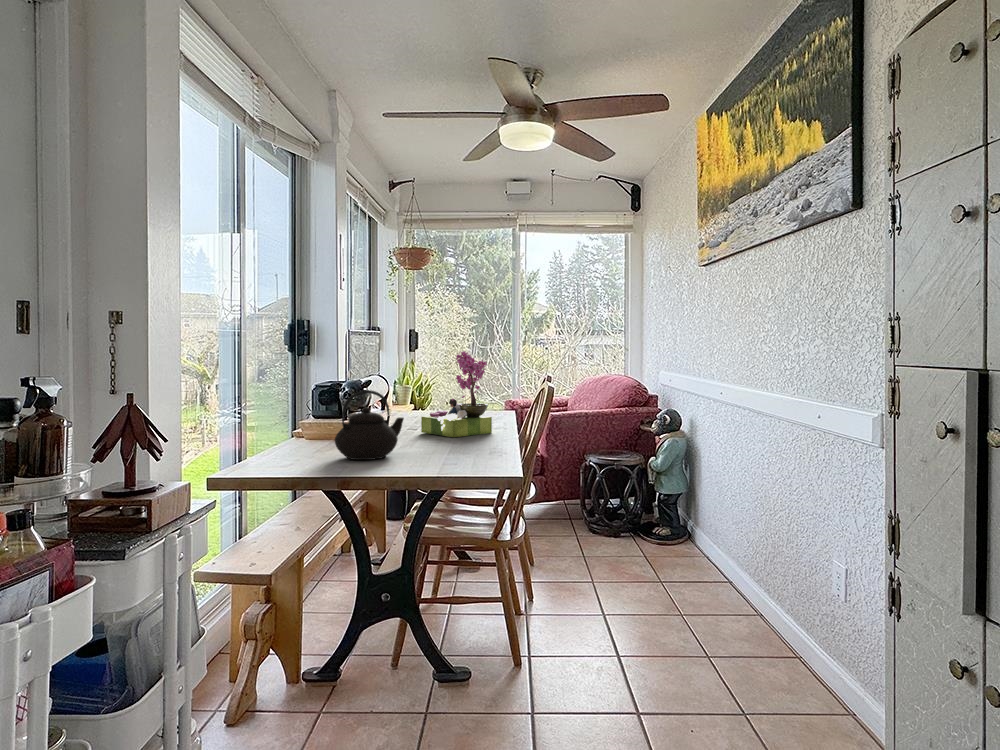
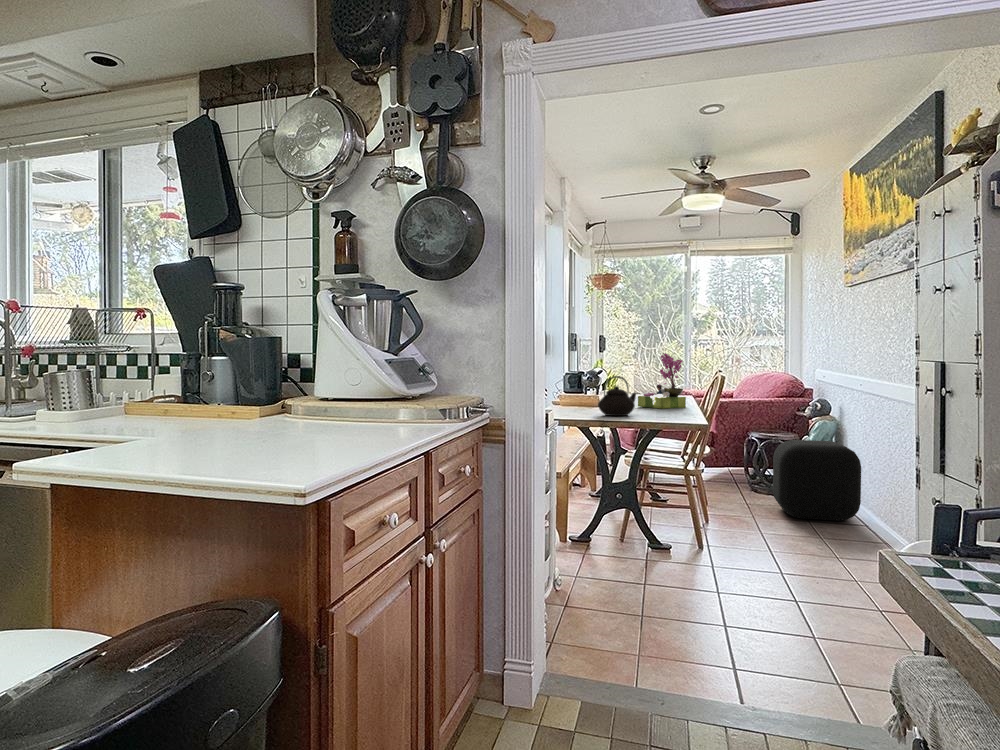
ottoman: none [614,468,726,579] -> present [773,440,861,521]

